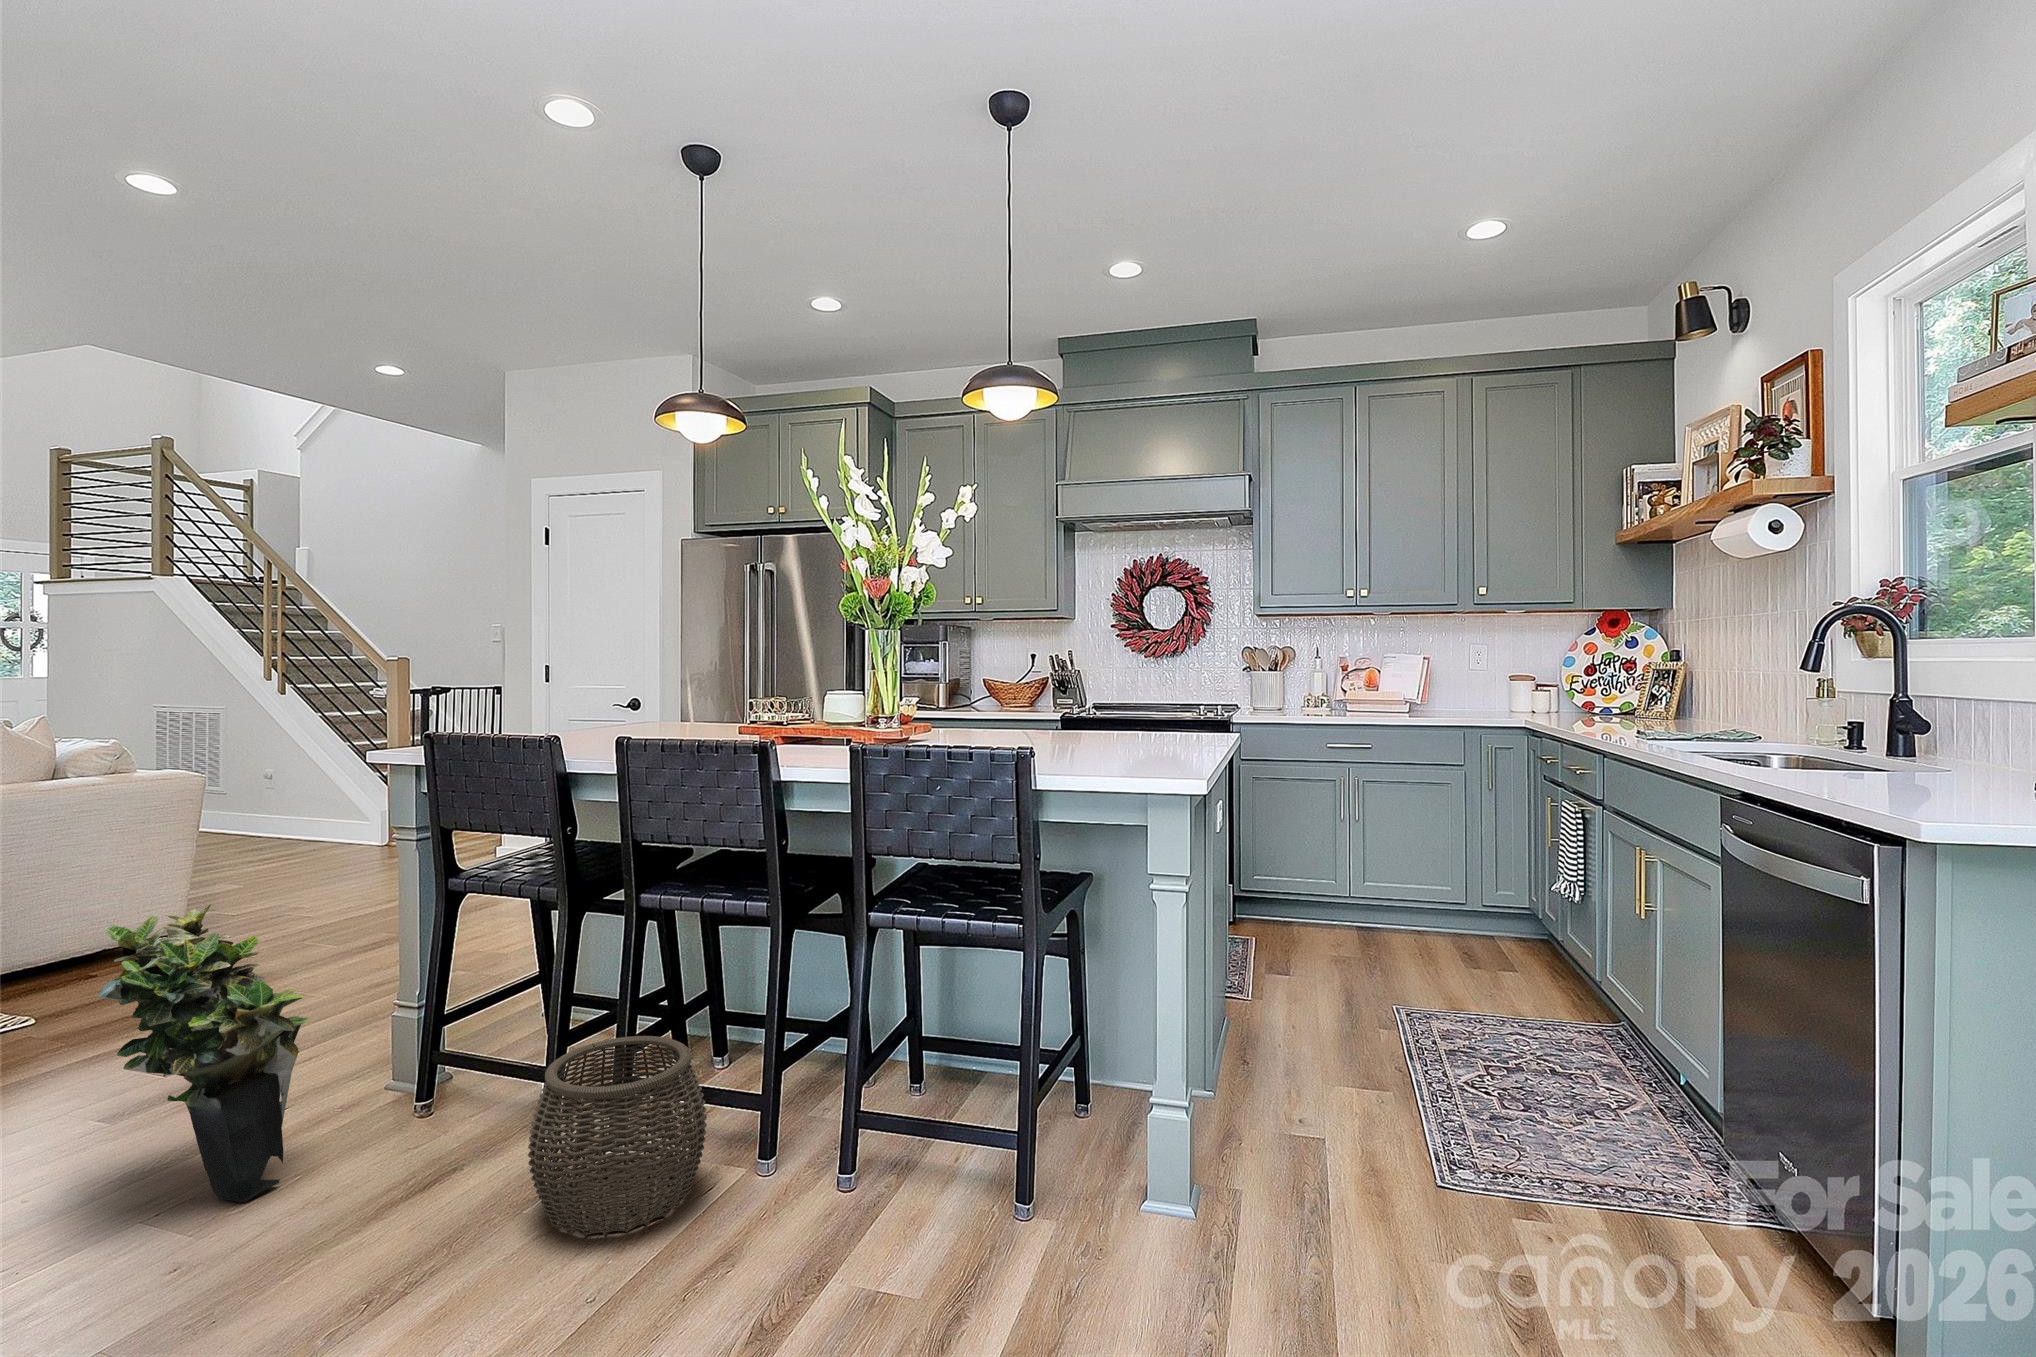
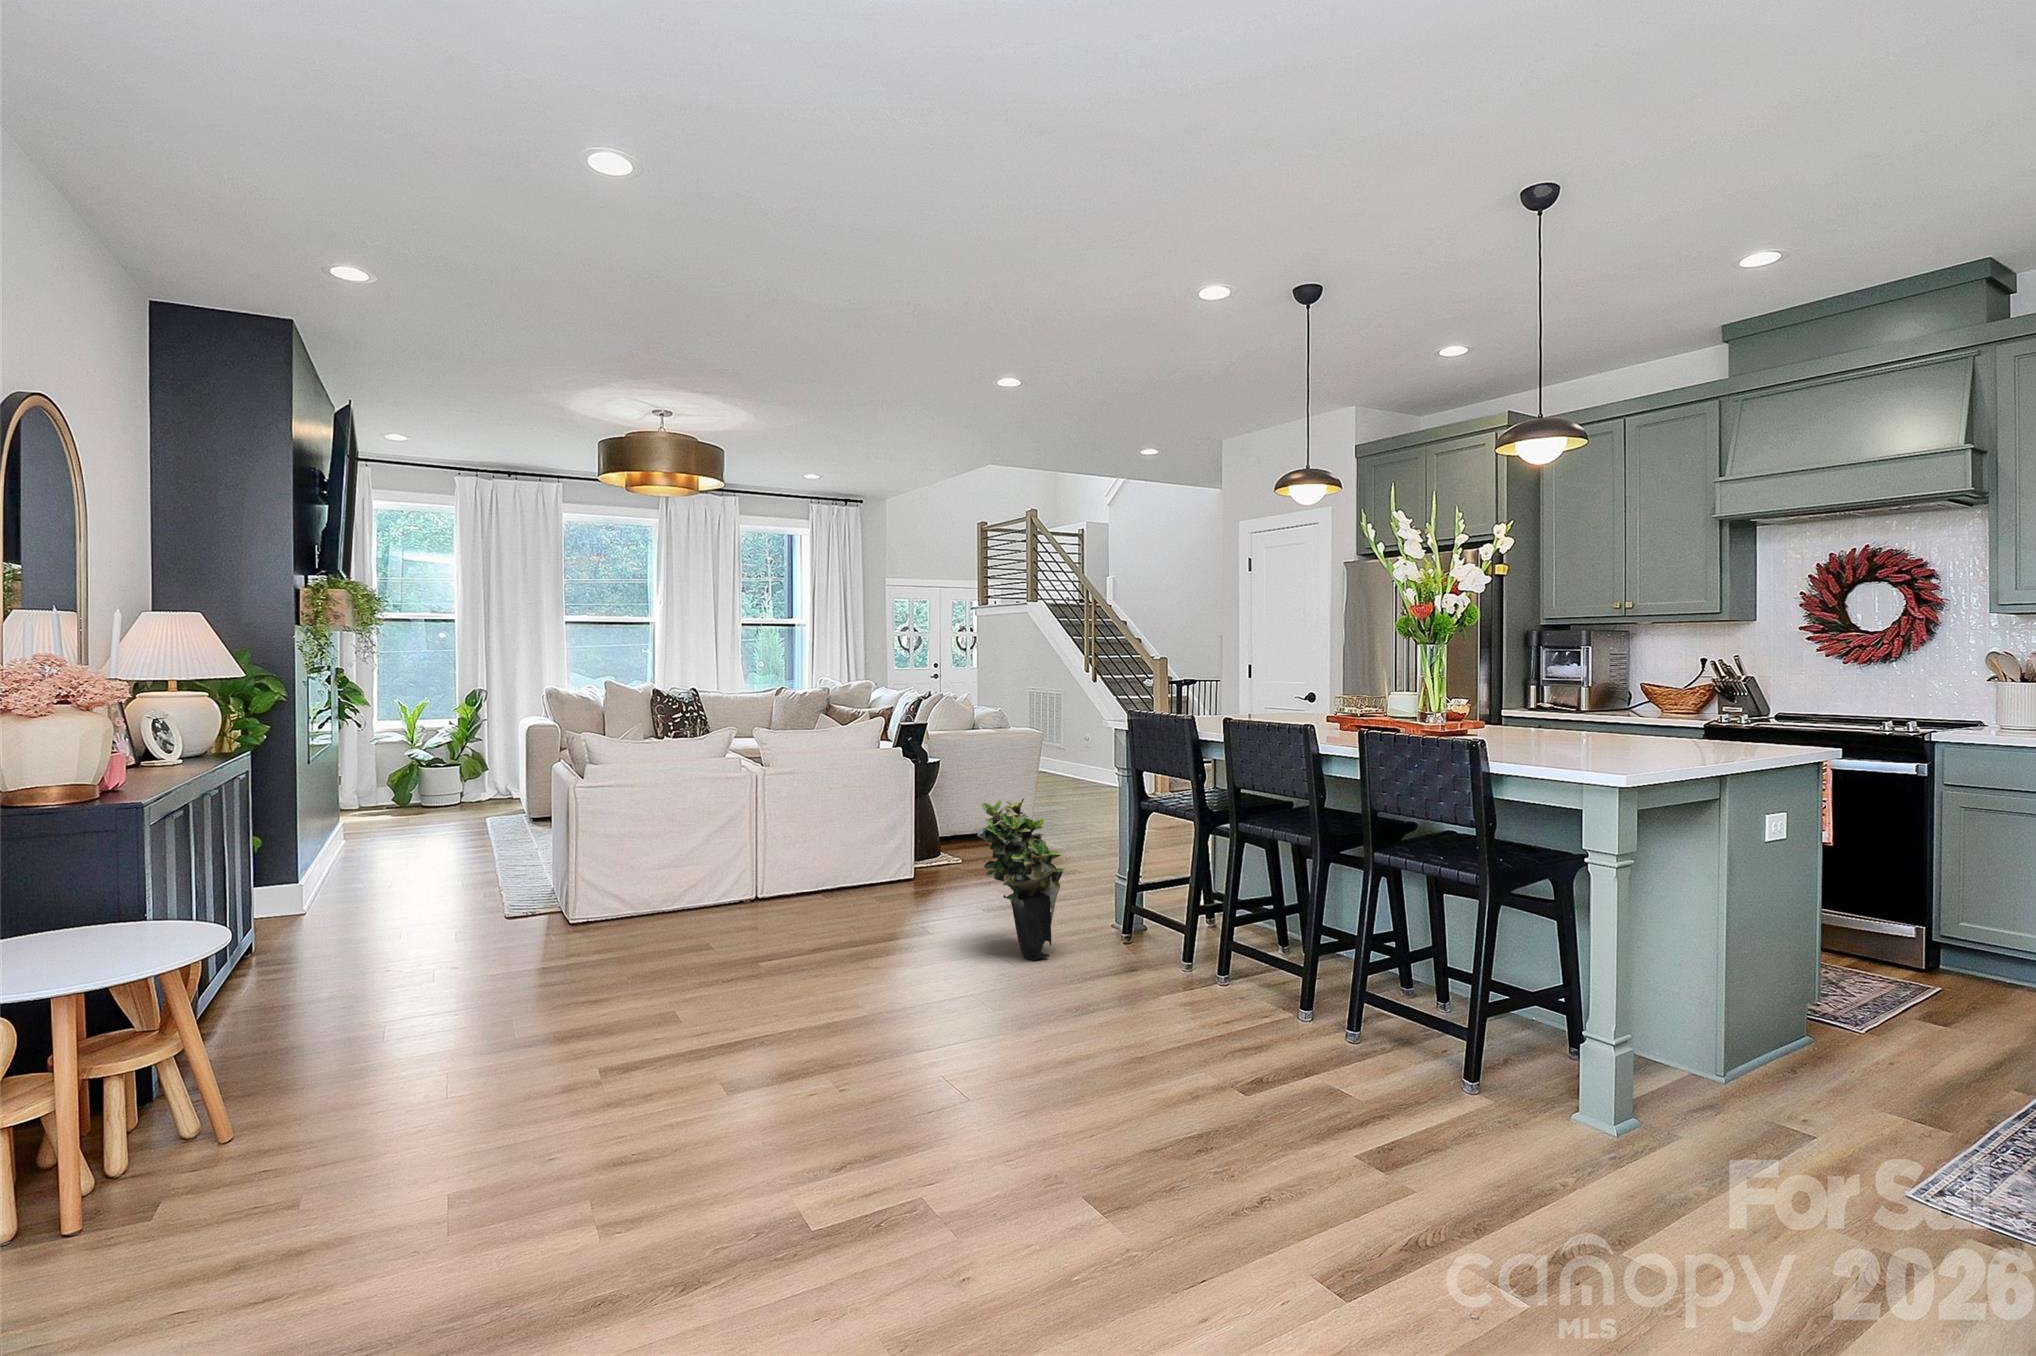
woven basket: present [528,1036,707,1236] -> none [1158,909,1265,1021]

